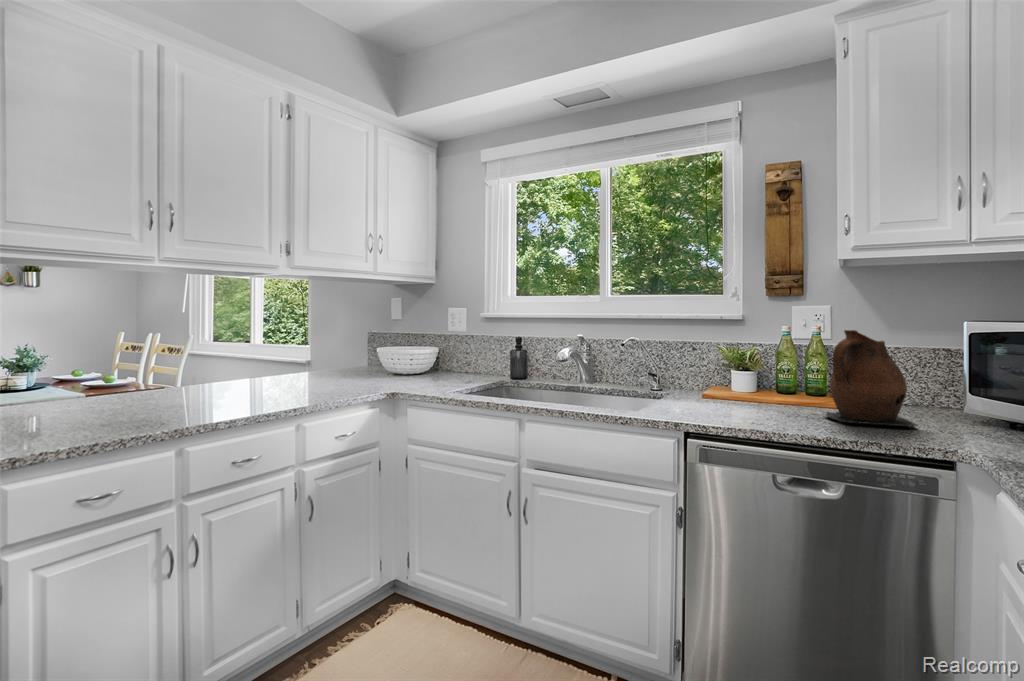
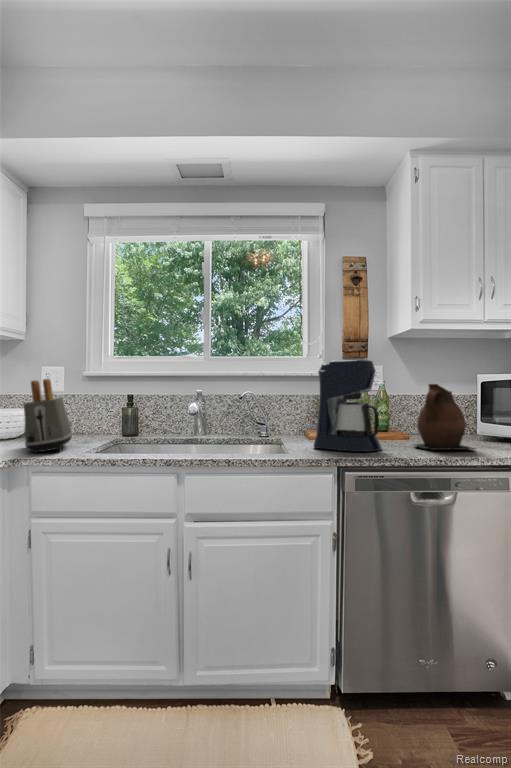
coffee maker: none [681,299,772,416] -> present [314,360,382,452]
toaster: none [397,321,451,390] -> present [24,379,72,452]

